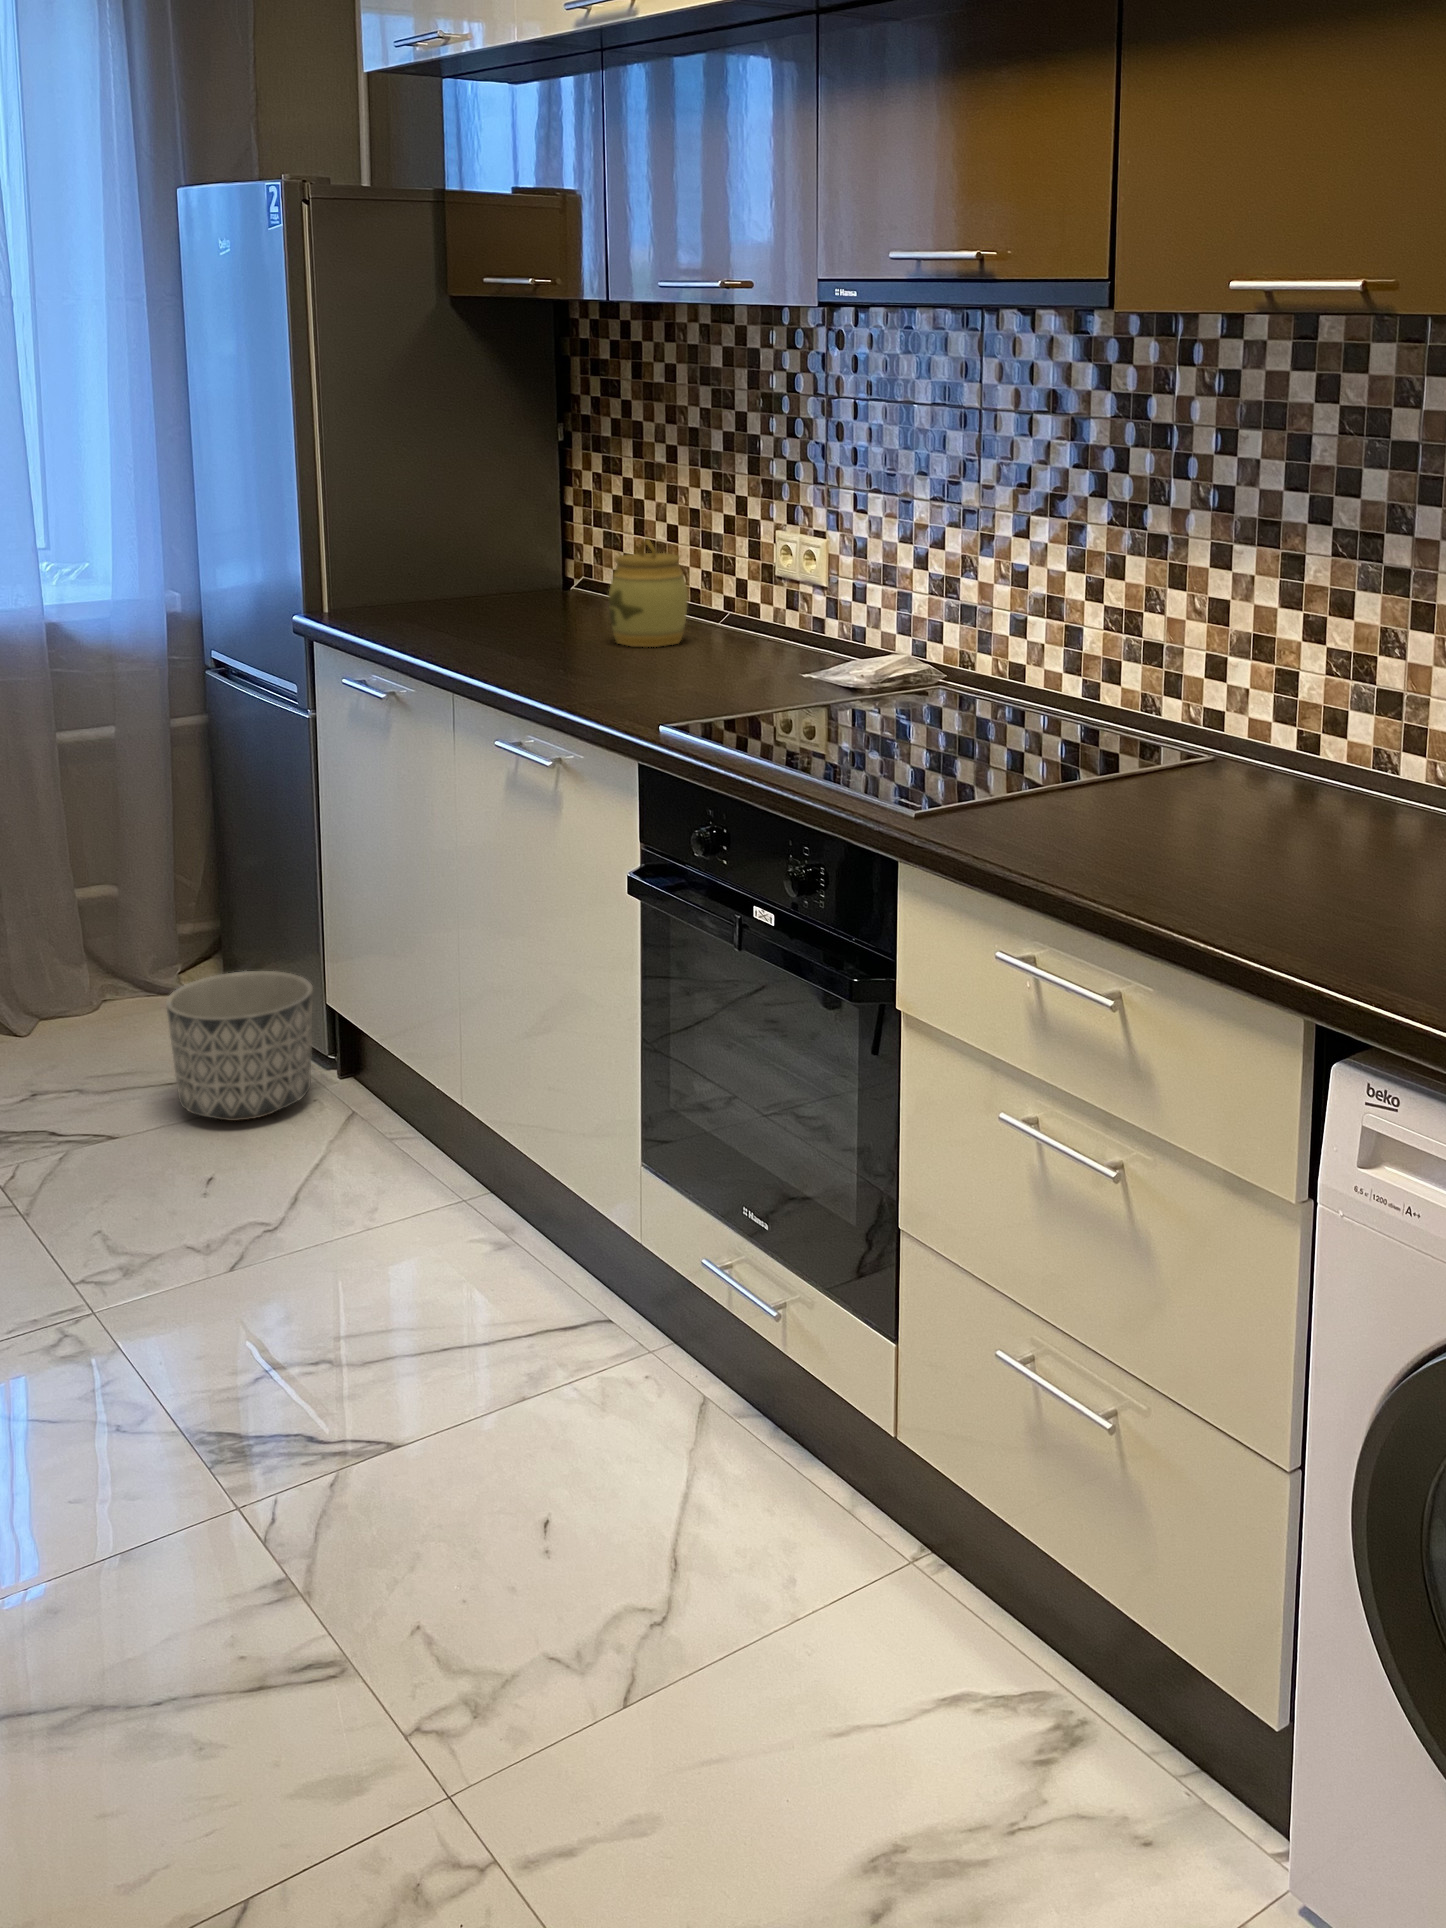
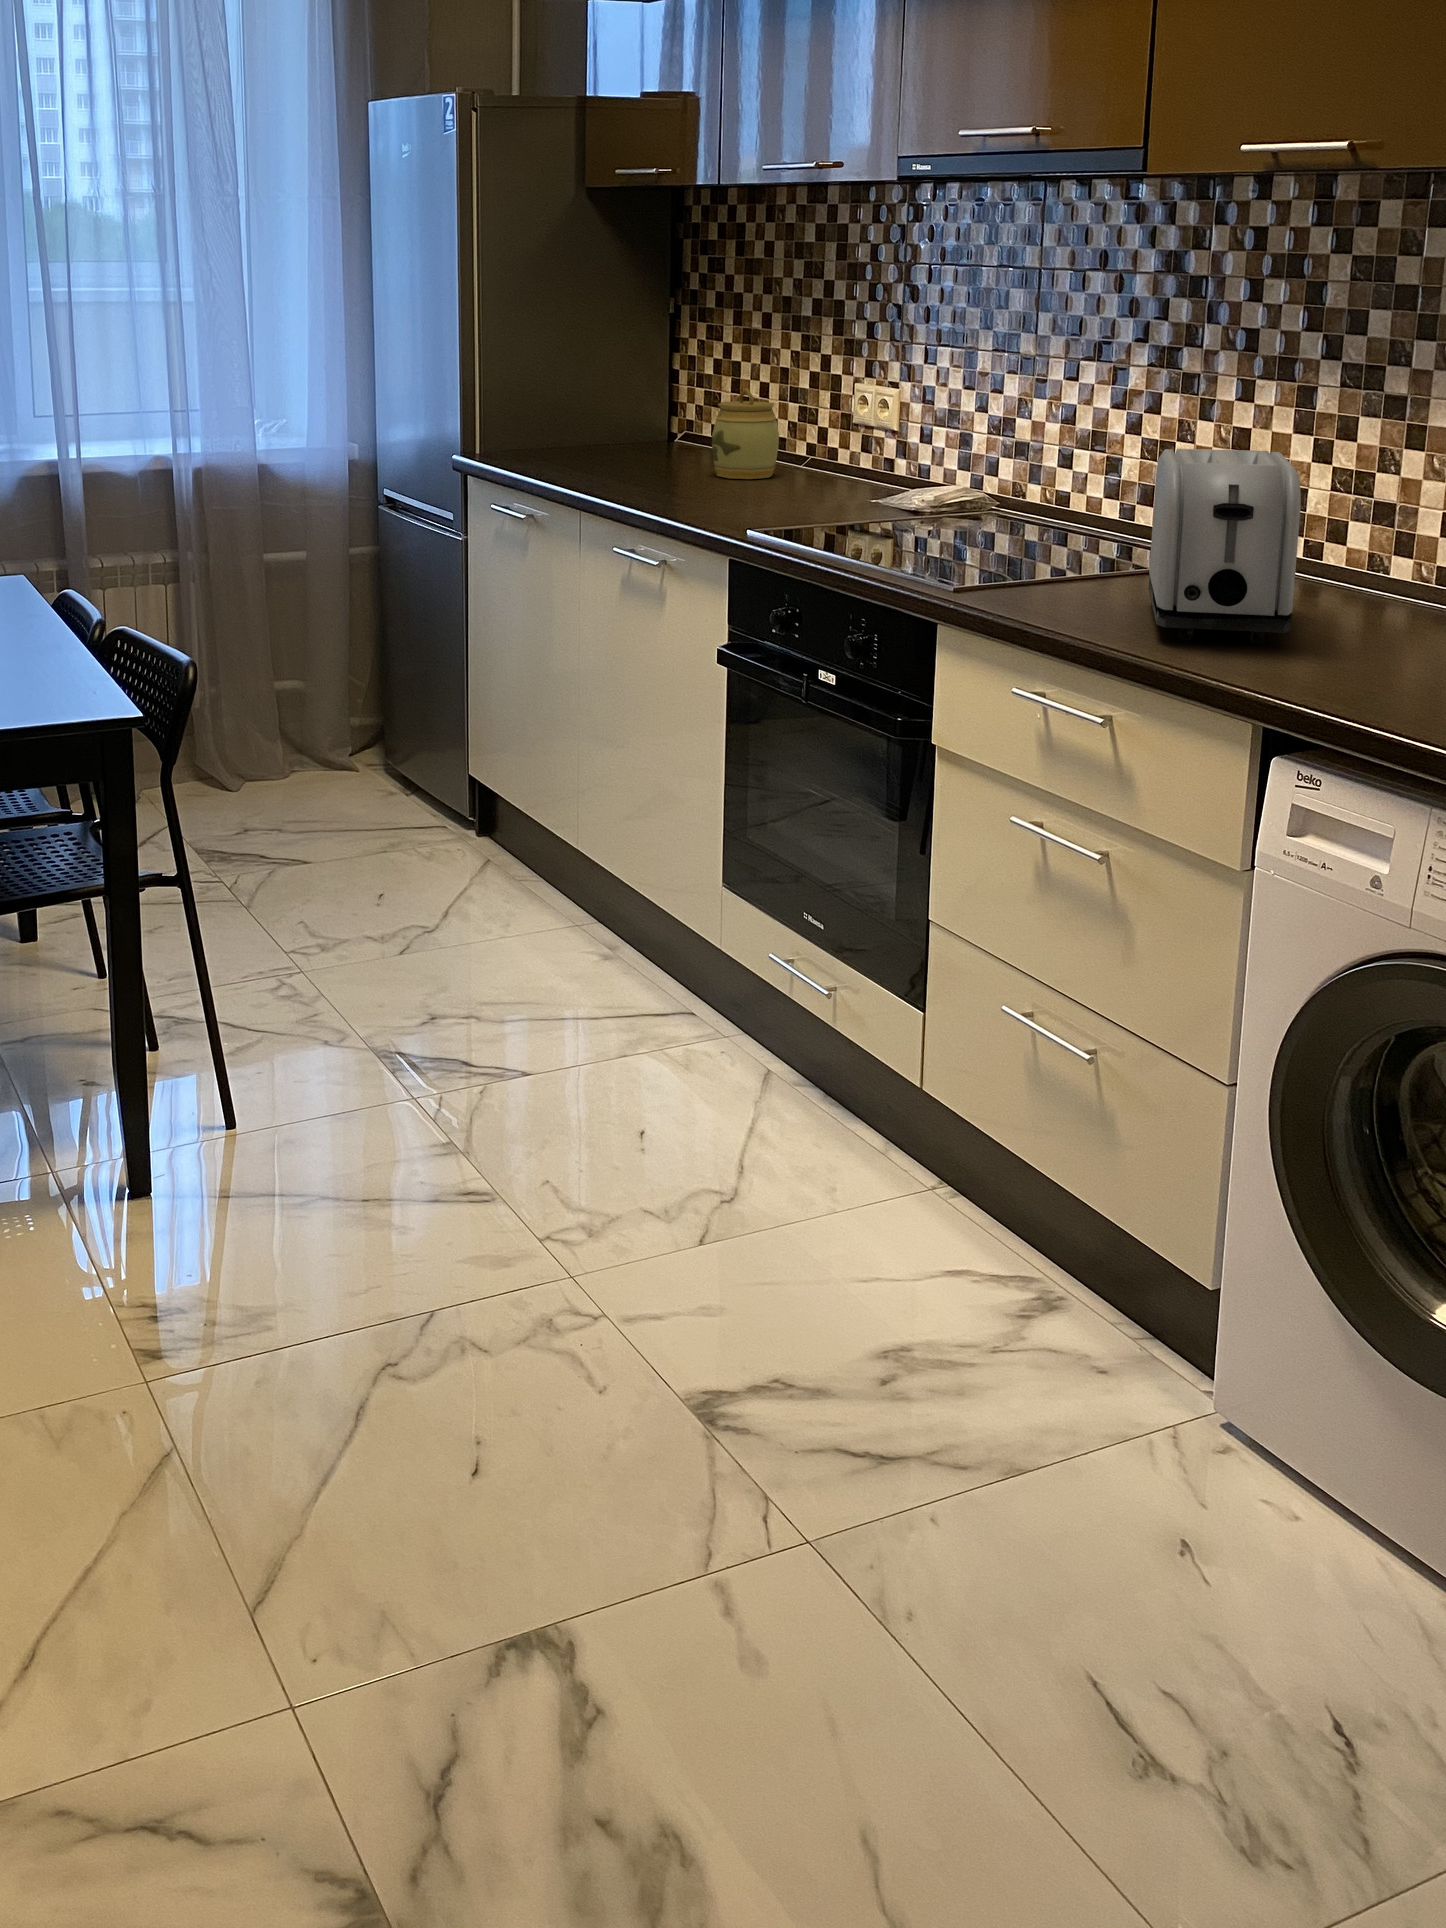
toaster: none [1142,644,1329,892] -> present [1148,449,1301,643]
planter: present [166,971,313,1121] -> none [344,745,458,860]

